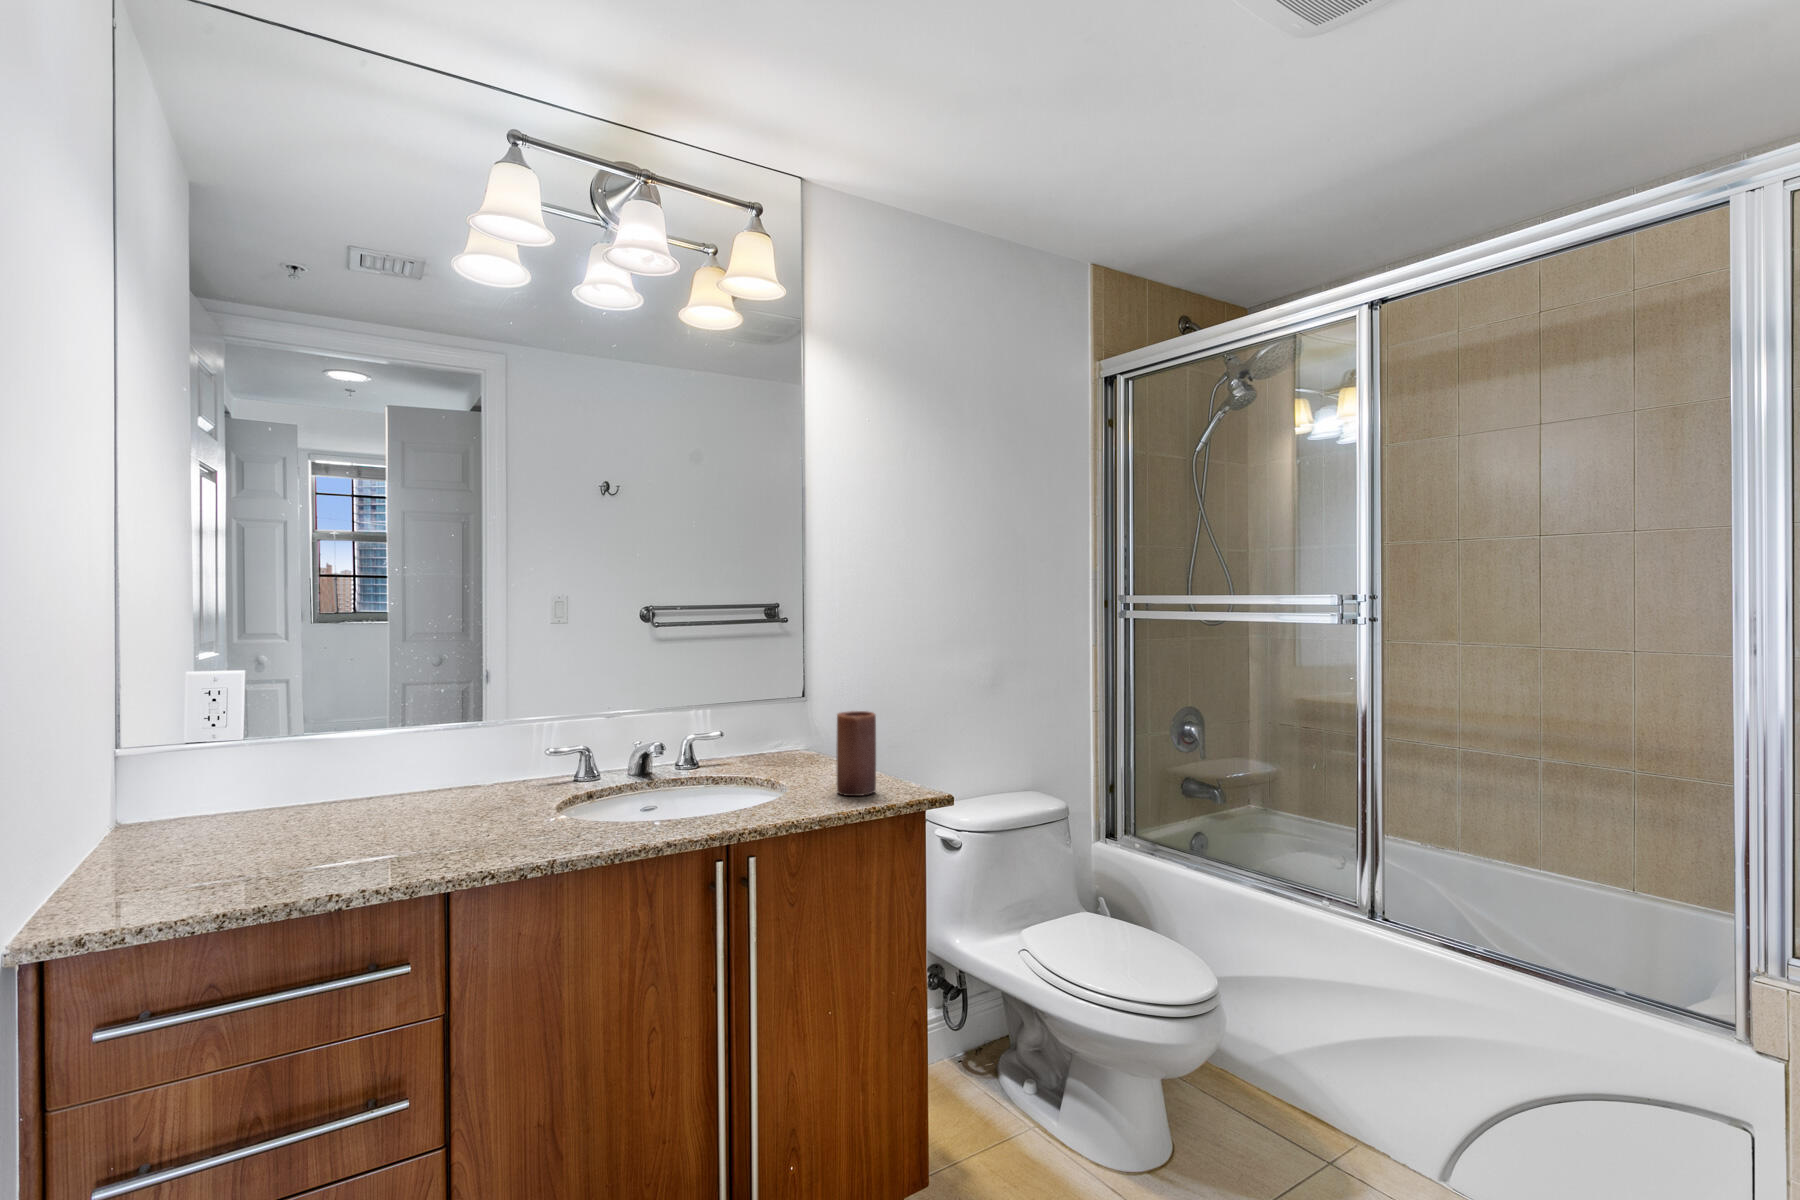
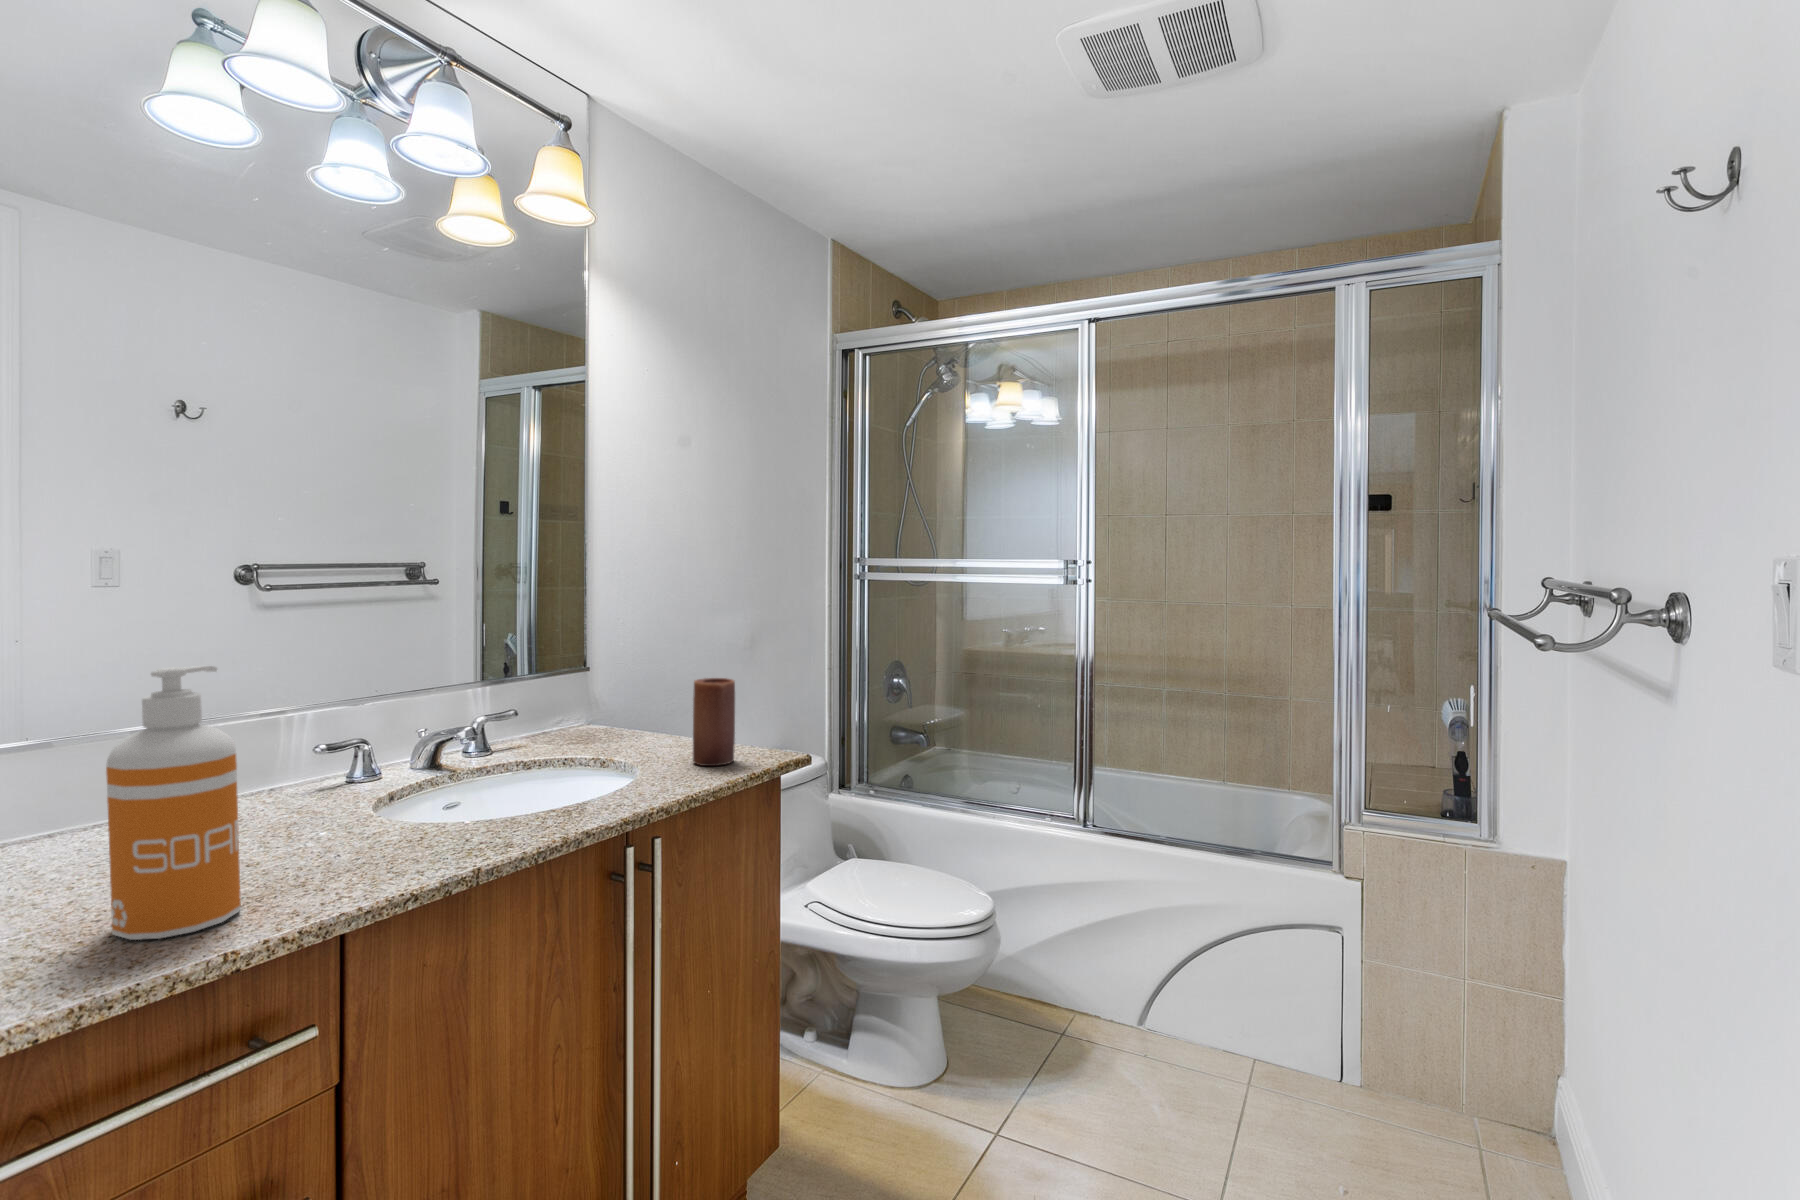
soap dispenser: none [294,683,383,878] -> present [106,666,241,940]

